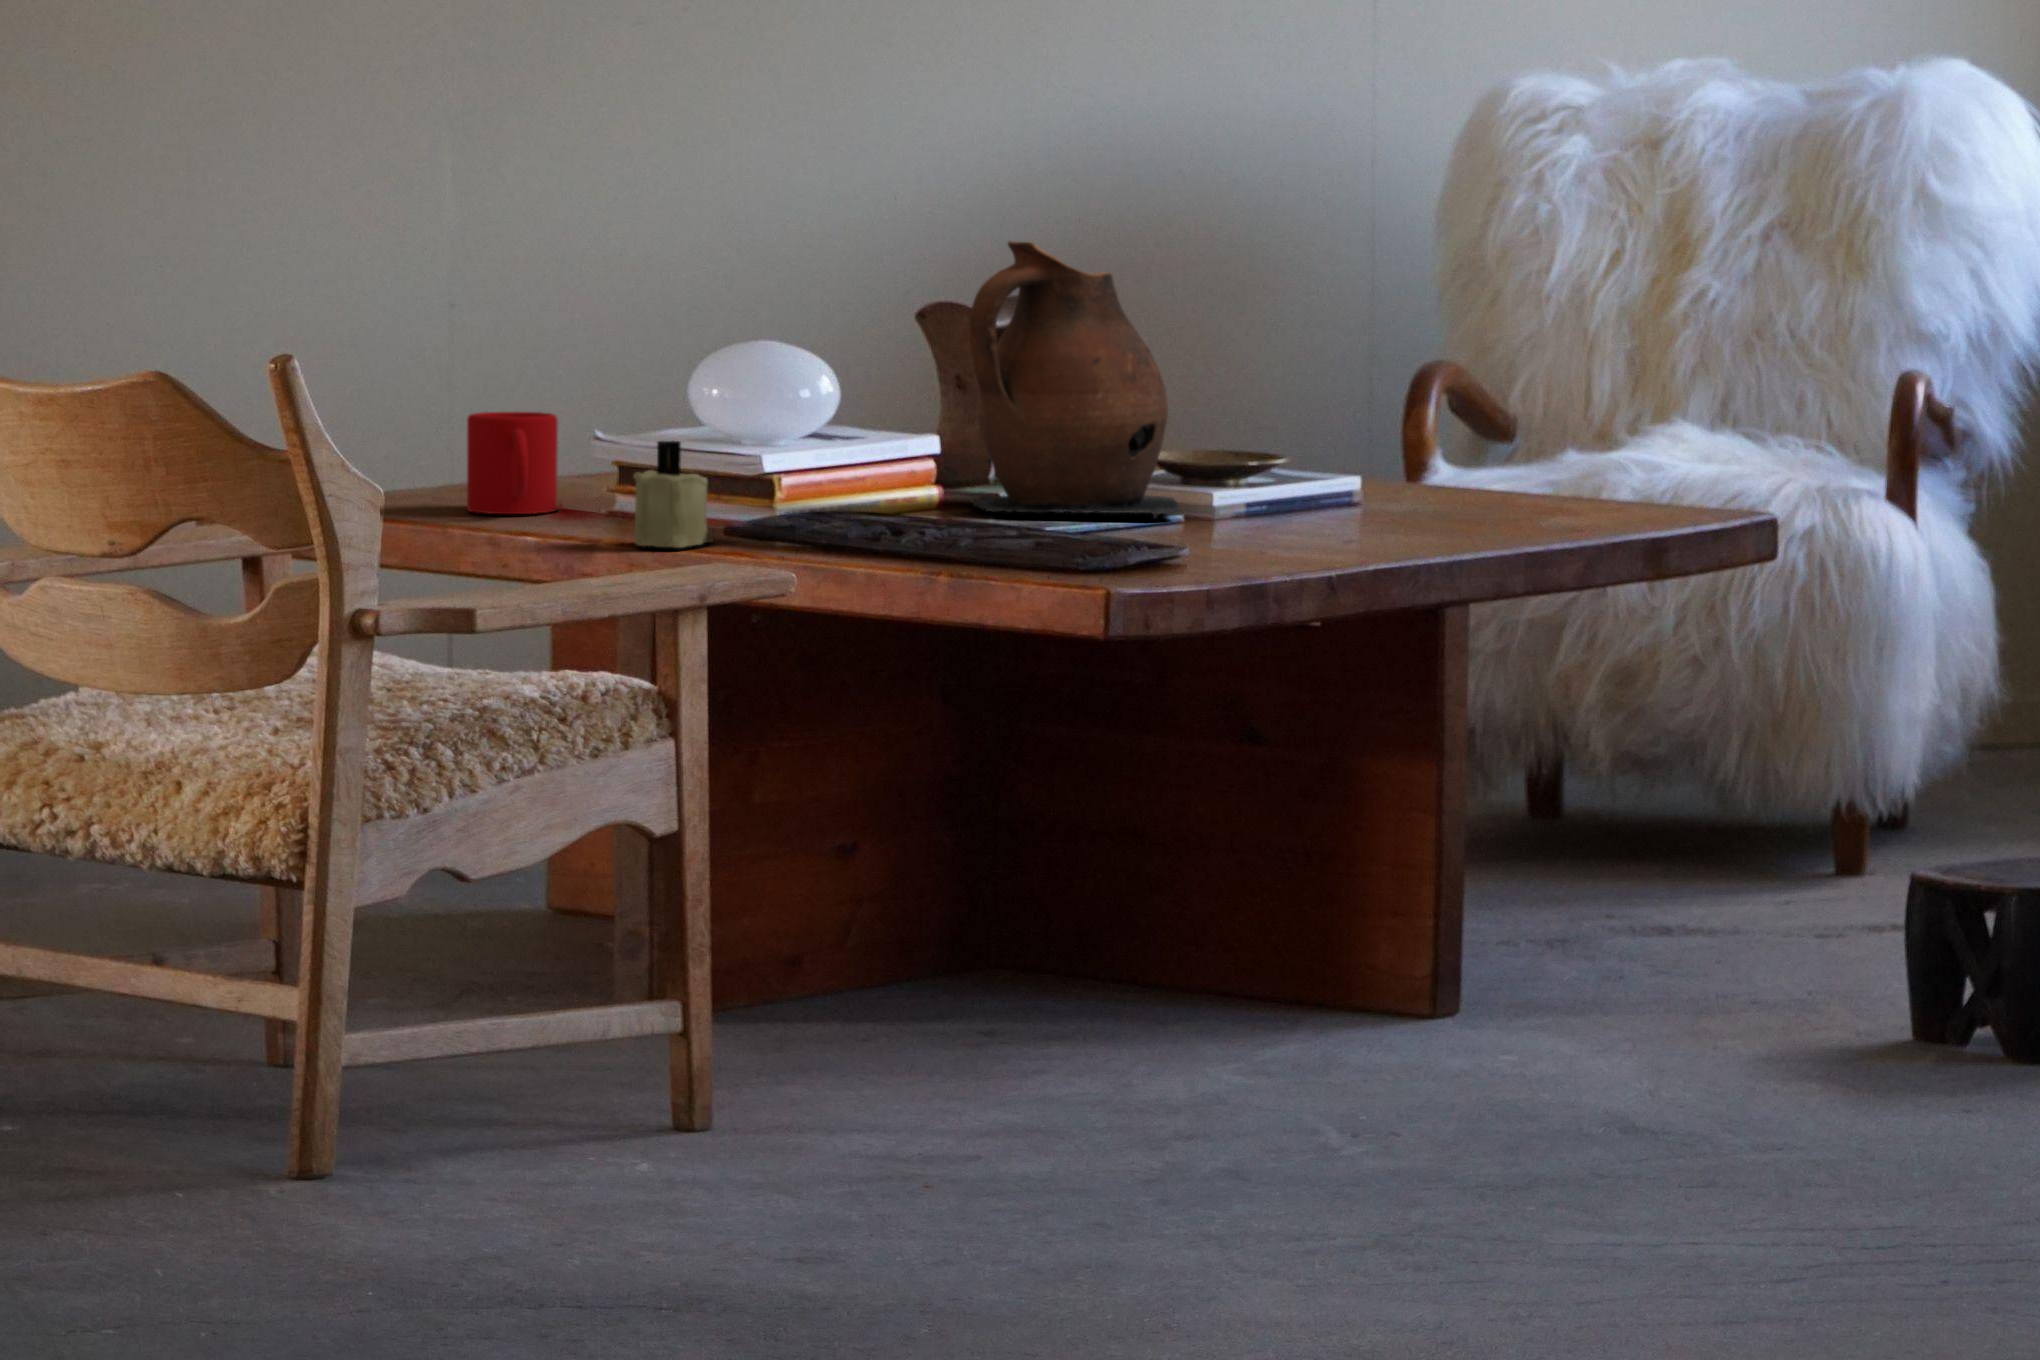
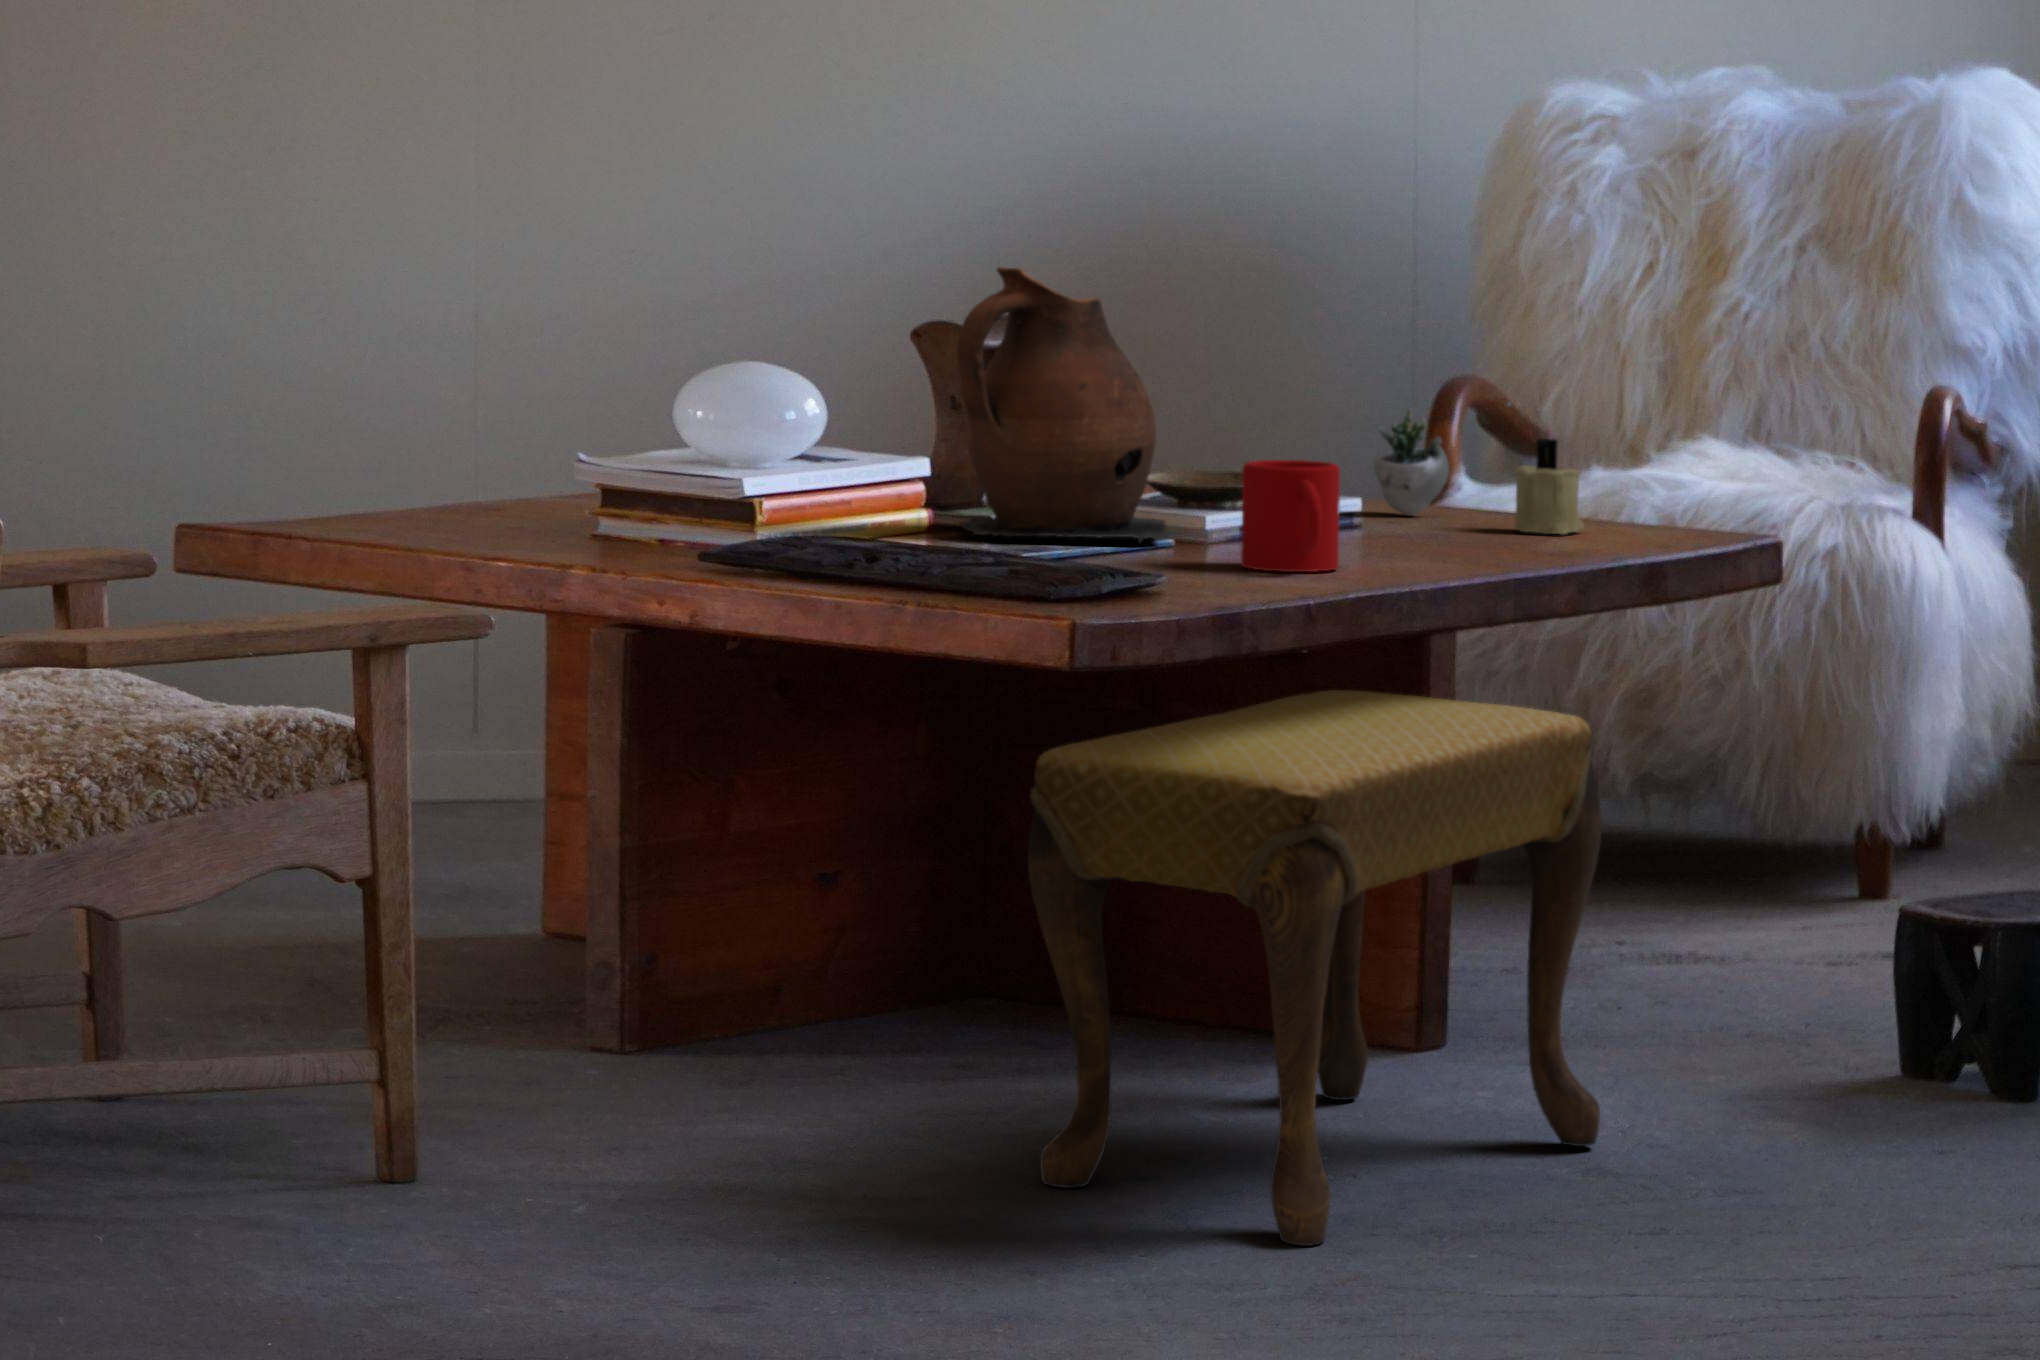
succulent plant: none [1372,380,1510,494] -> present [1373,403,1510,515]
mug: present [467,412,558,514] -> present [1241,460,1340,572]
candle: present [634,441,713,548] -> present [1514,439,1584,534]
footstool: none [1065,663,1633,1226] -> present [1028,690,1601,1246]

